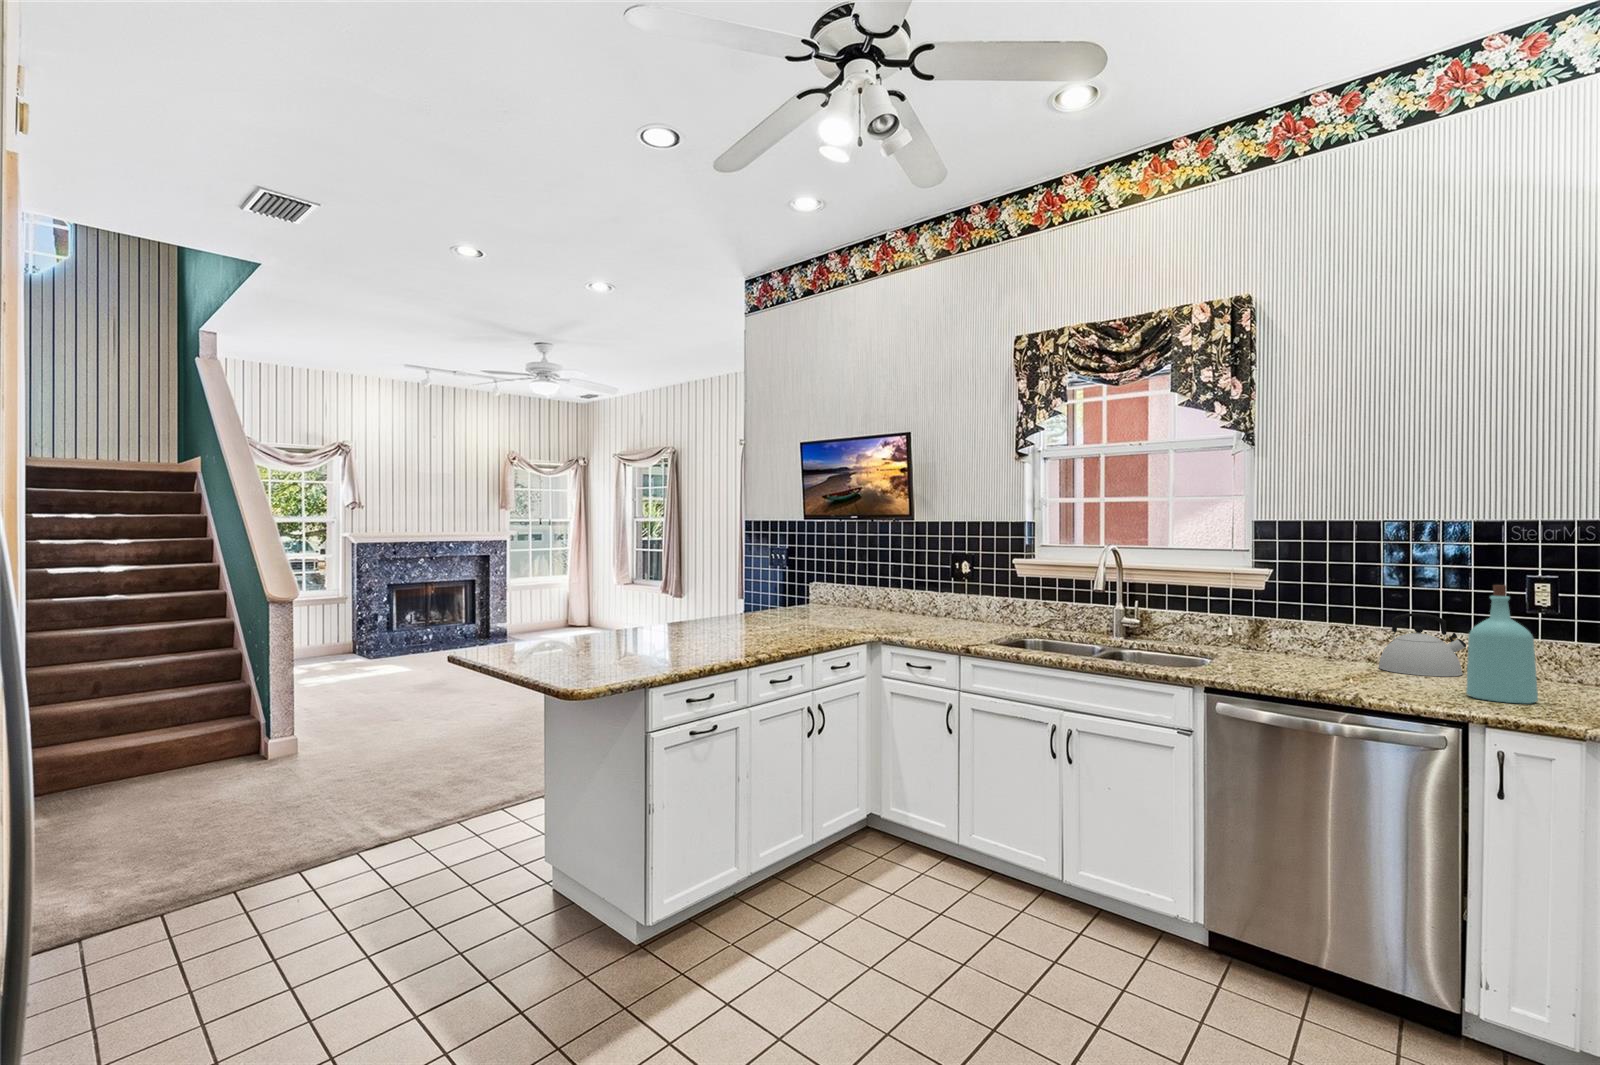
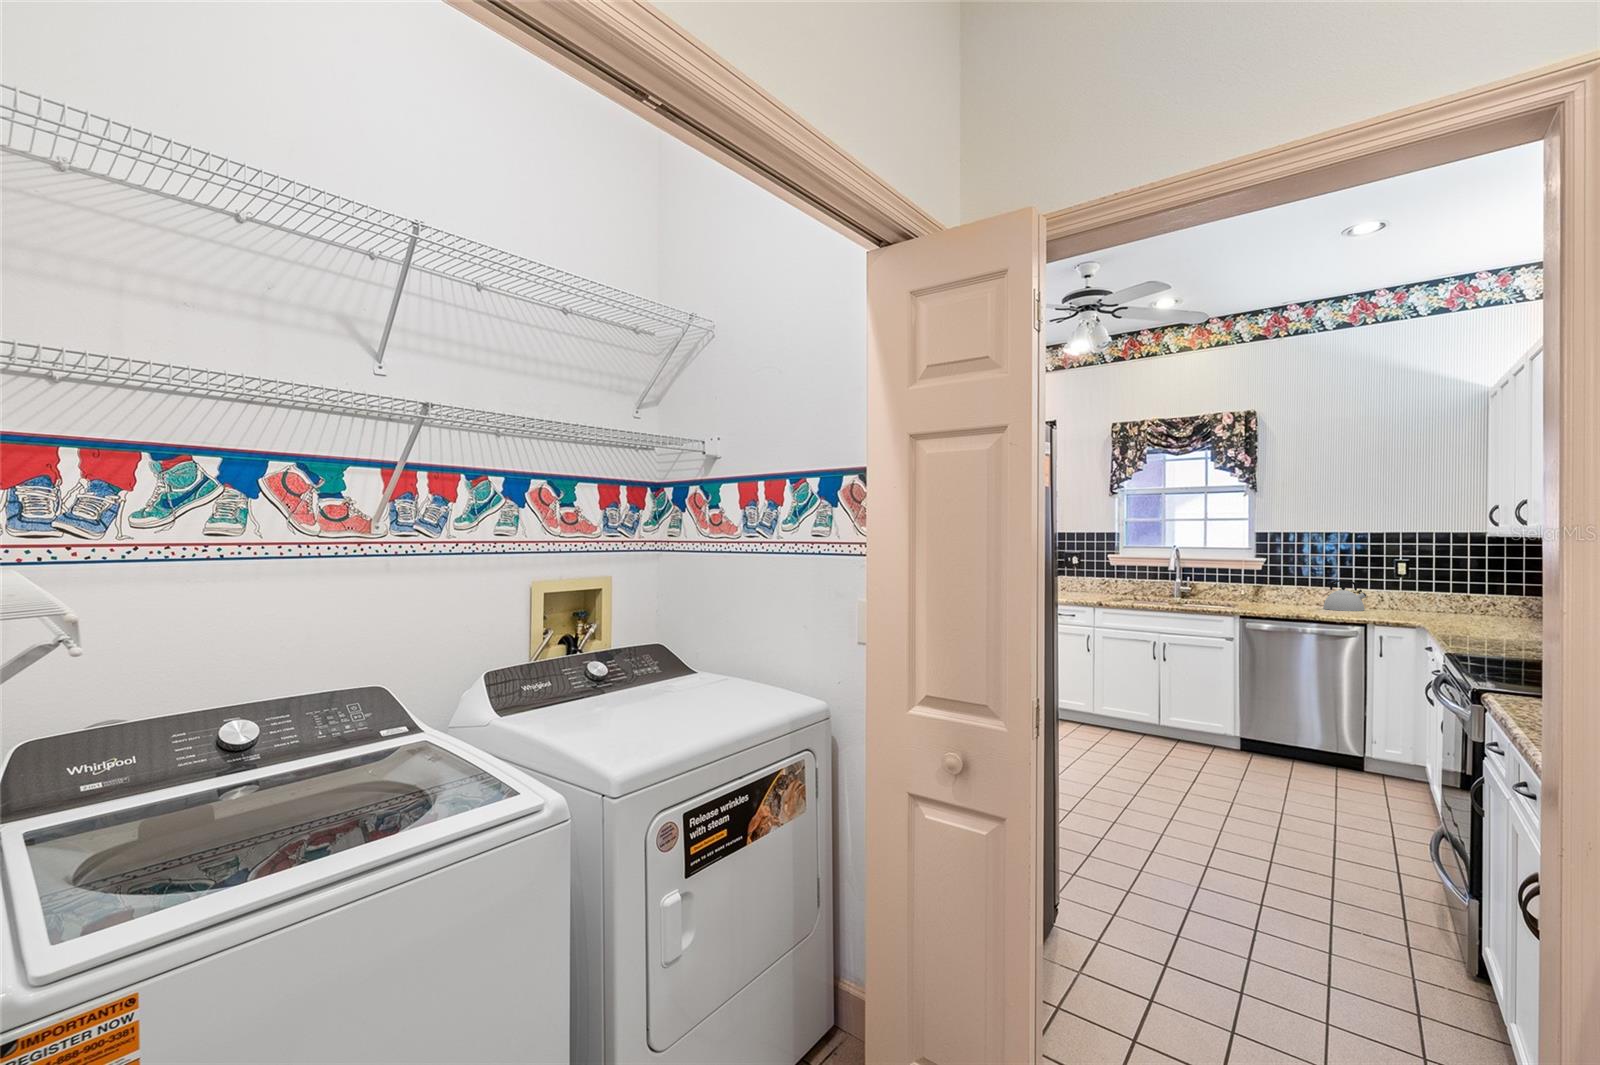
bottle: present [1466,585,1538,704] -> none [1363,565,1395,618]

